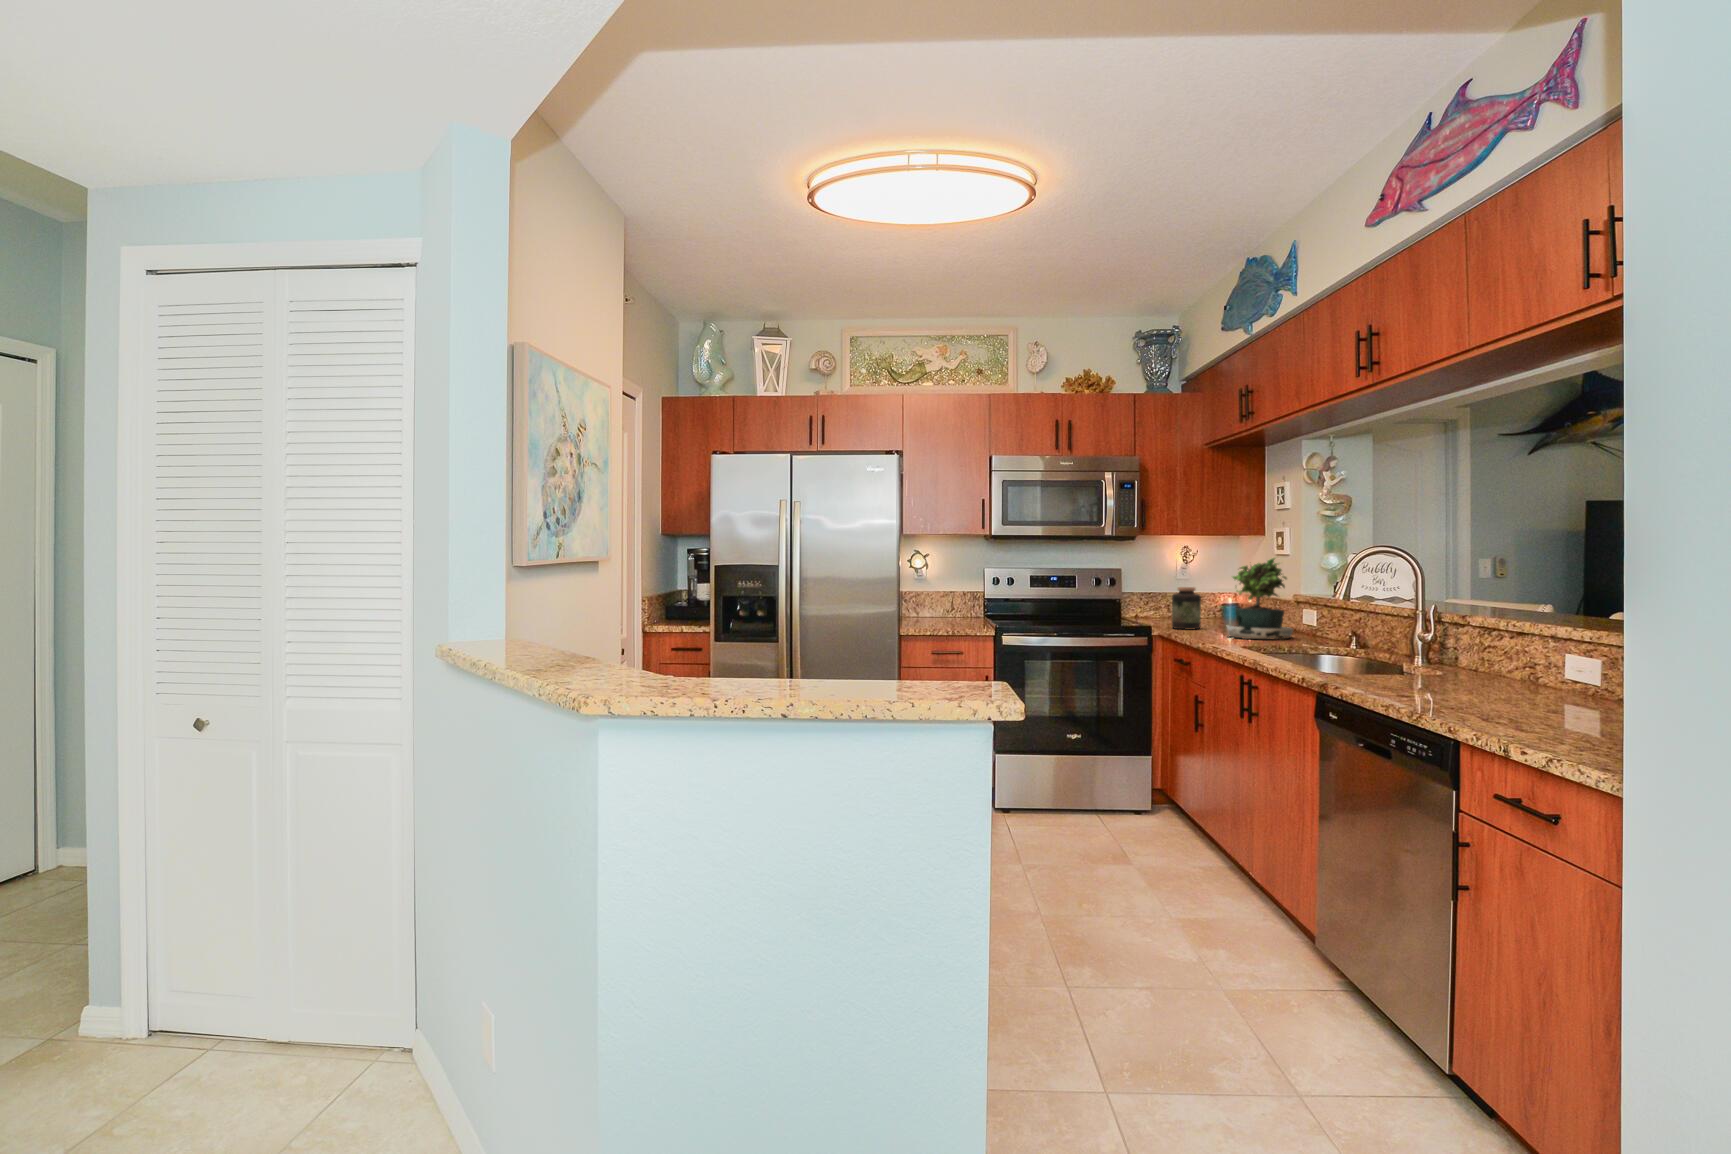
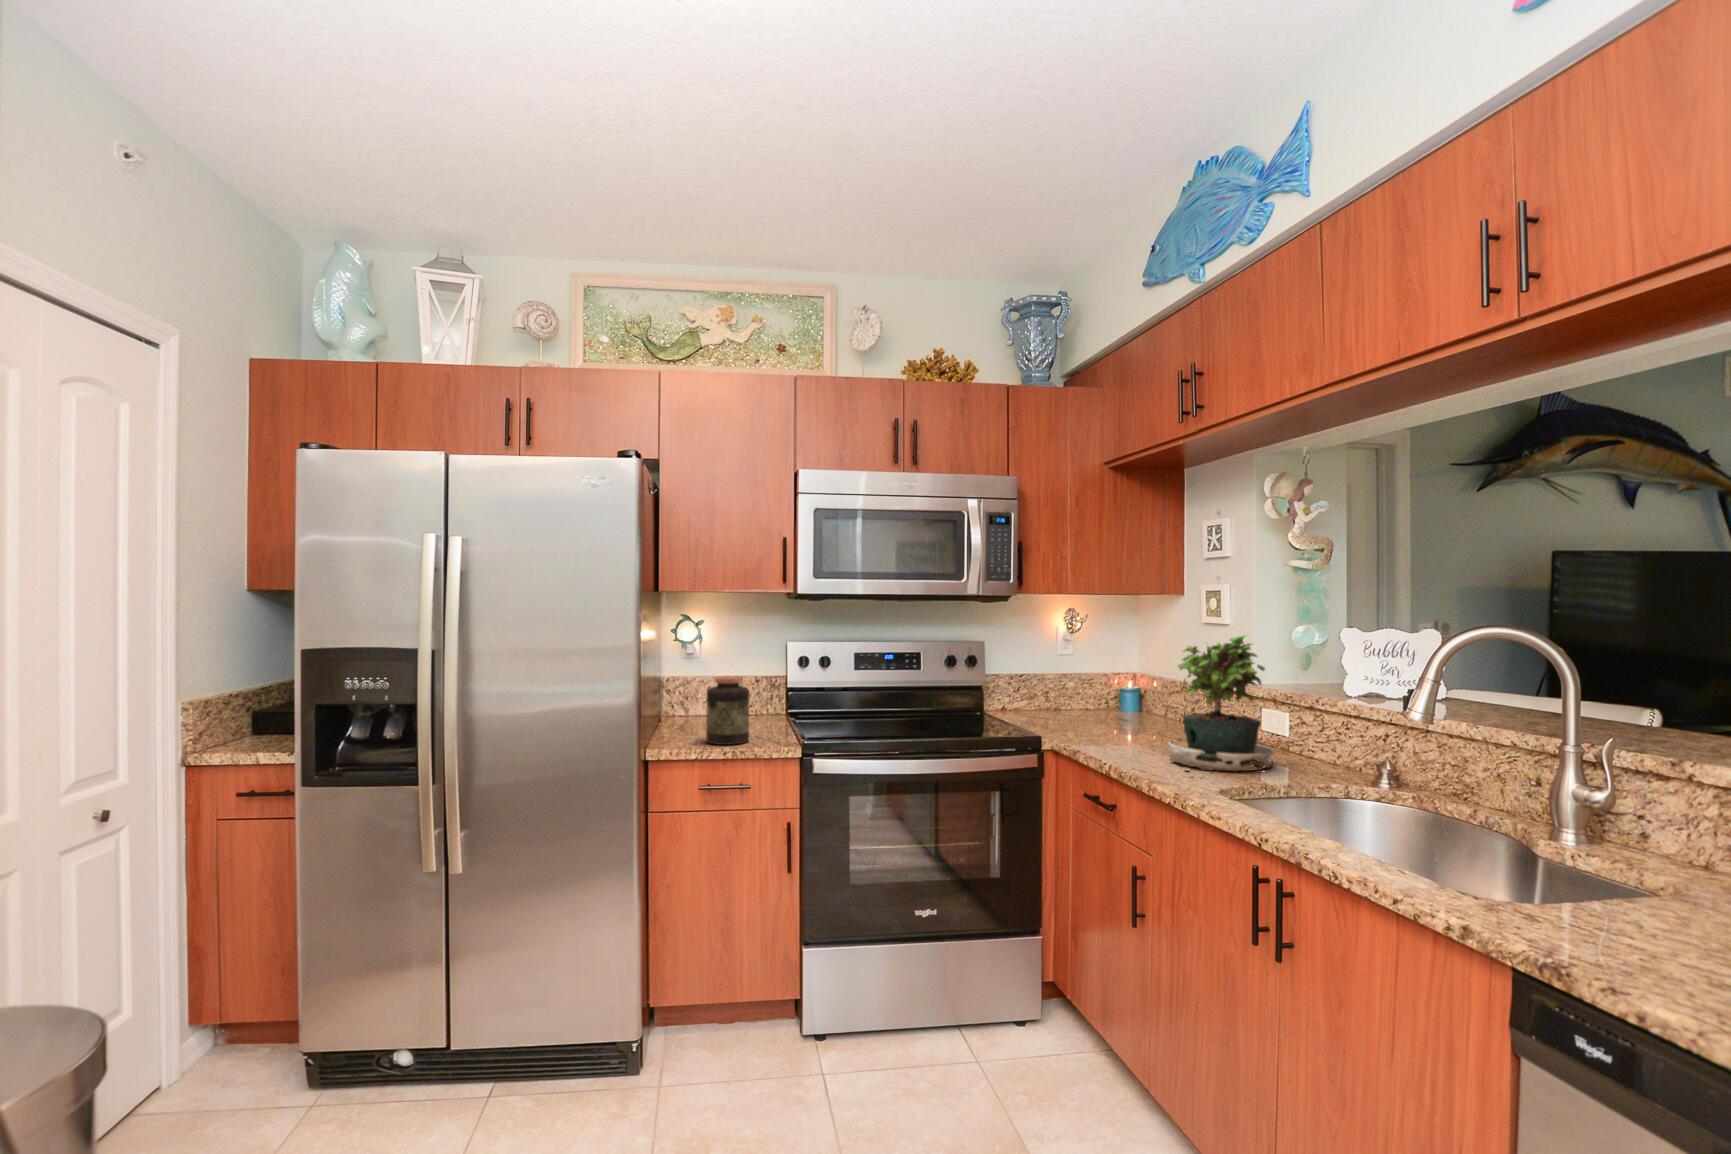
jar: present [1172,587,1201,629] -> present [706,676,750,745]

